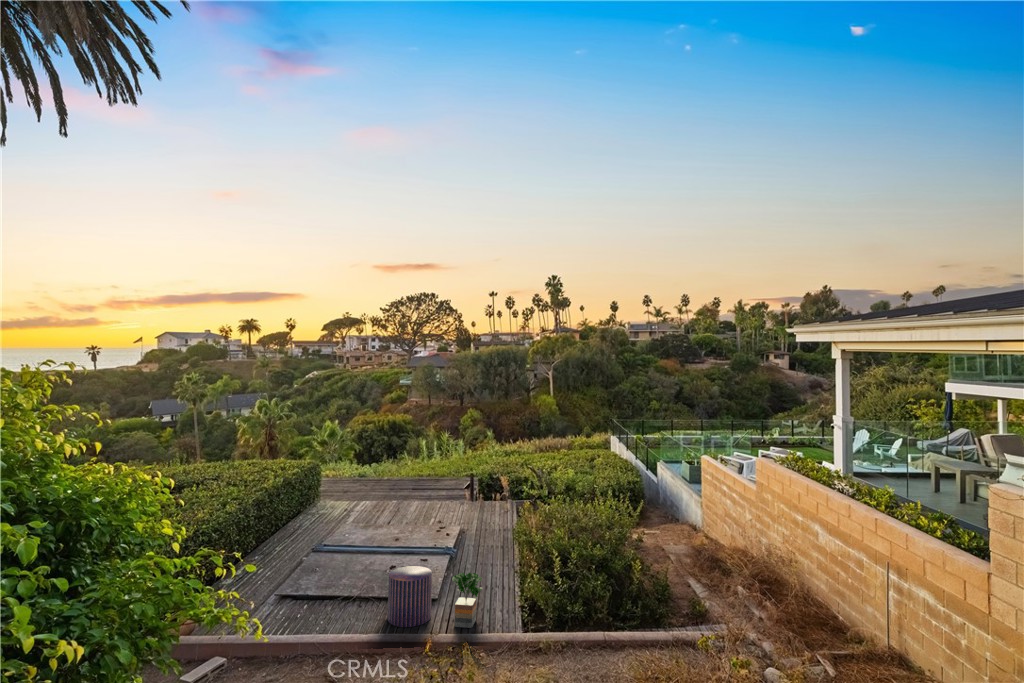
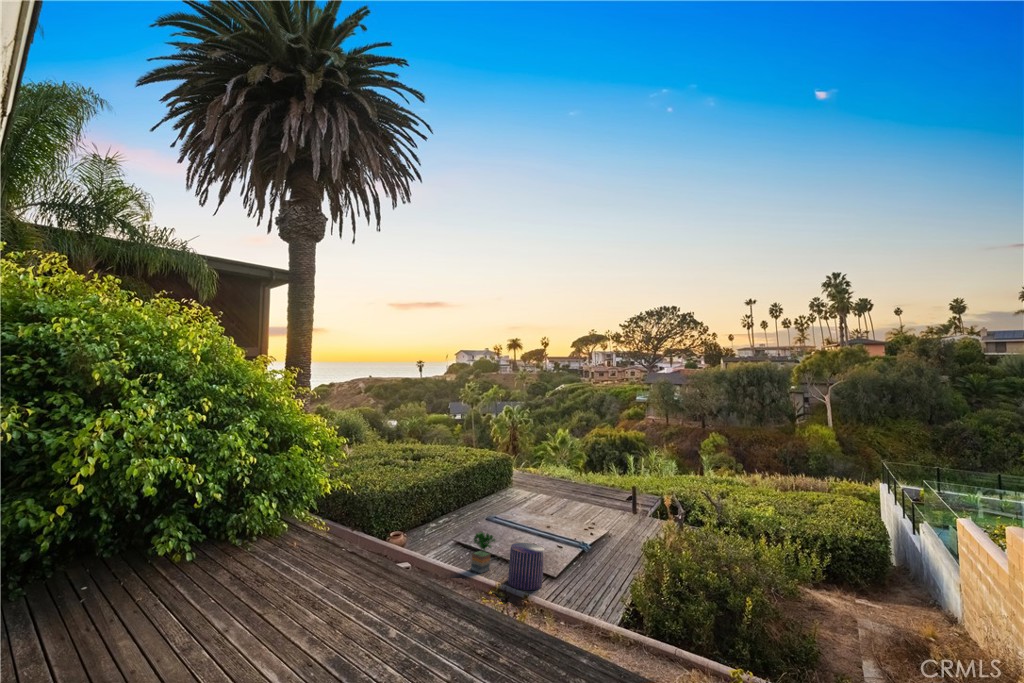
potted tree: present [452,573,482,628] -> present [471,532,495,573]

